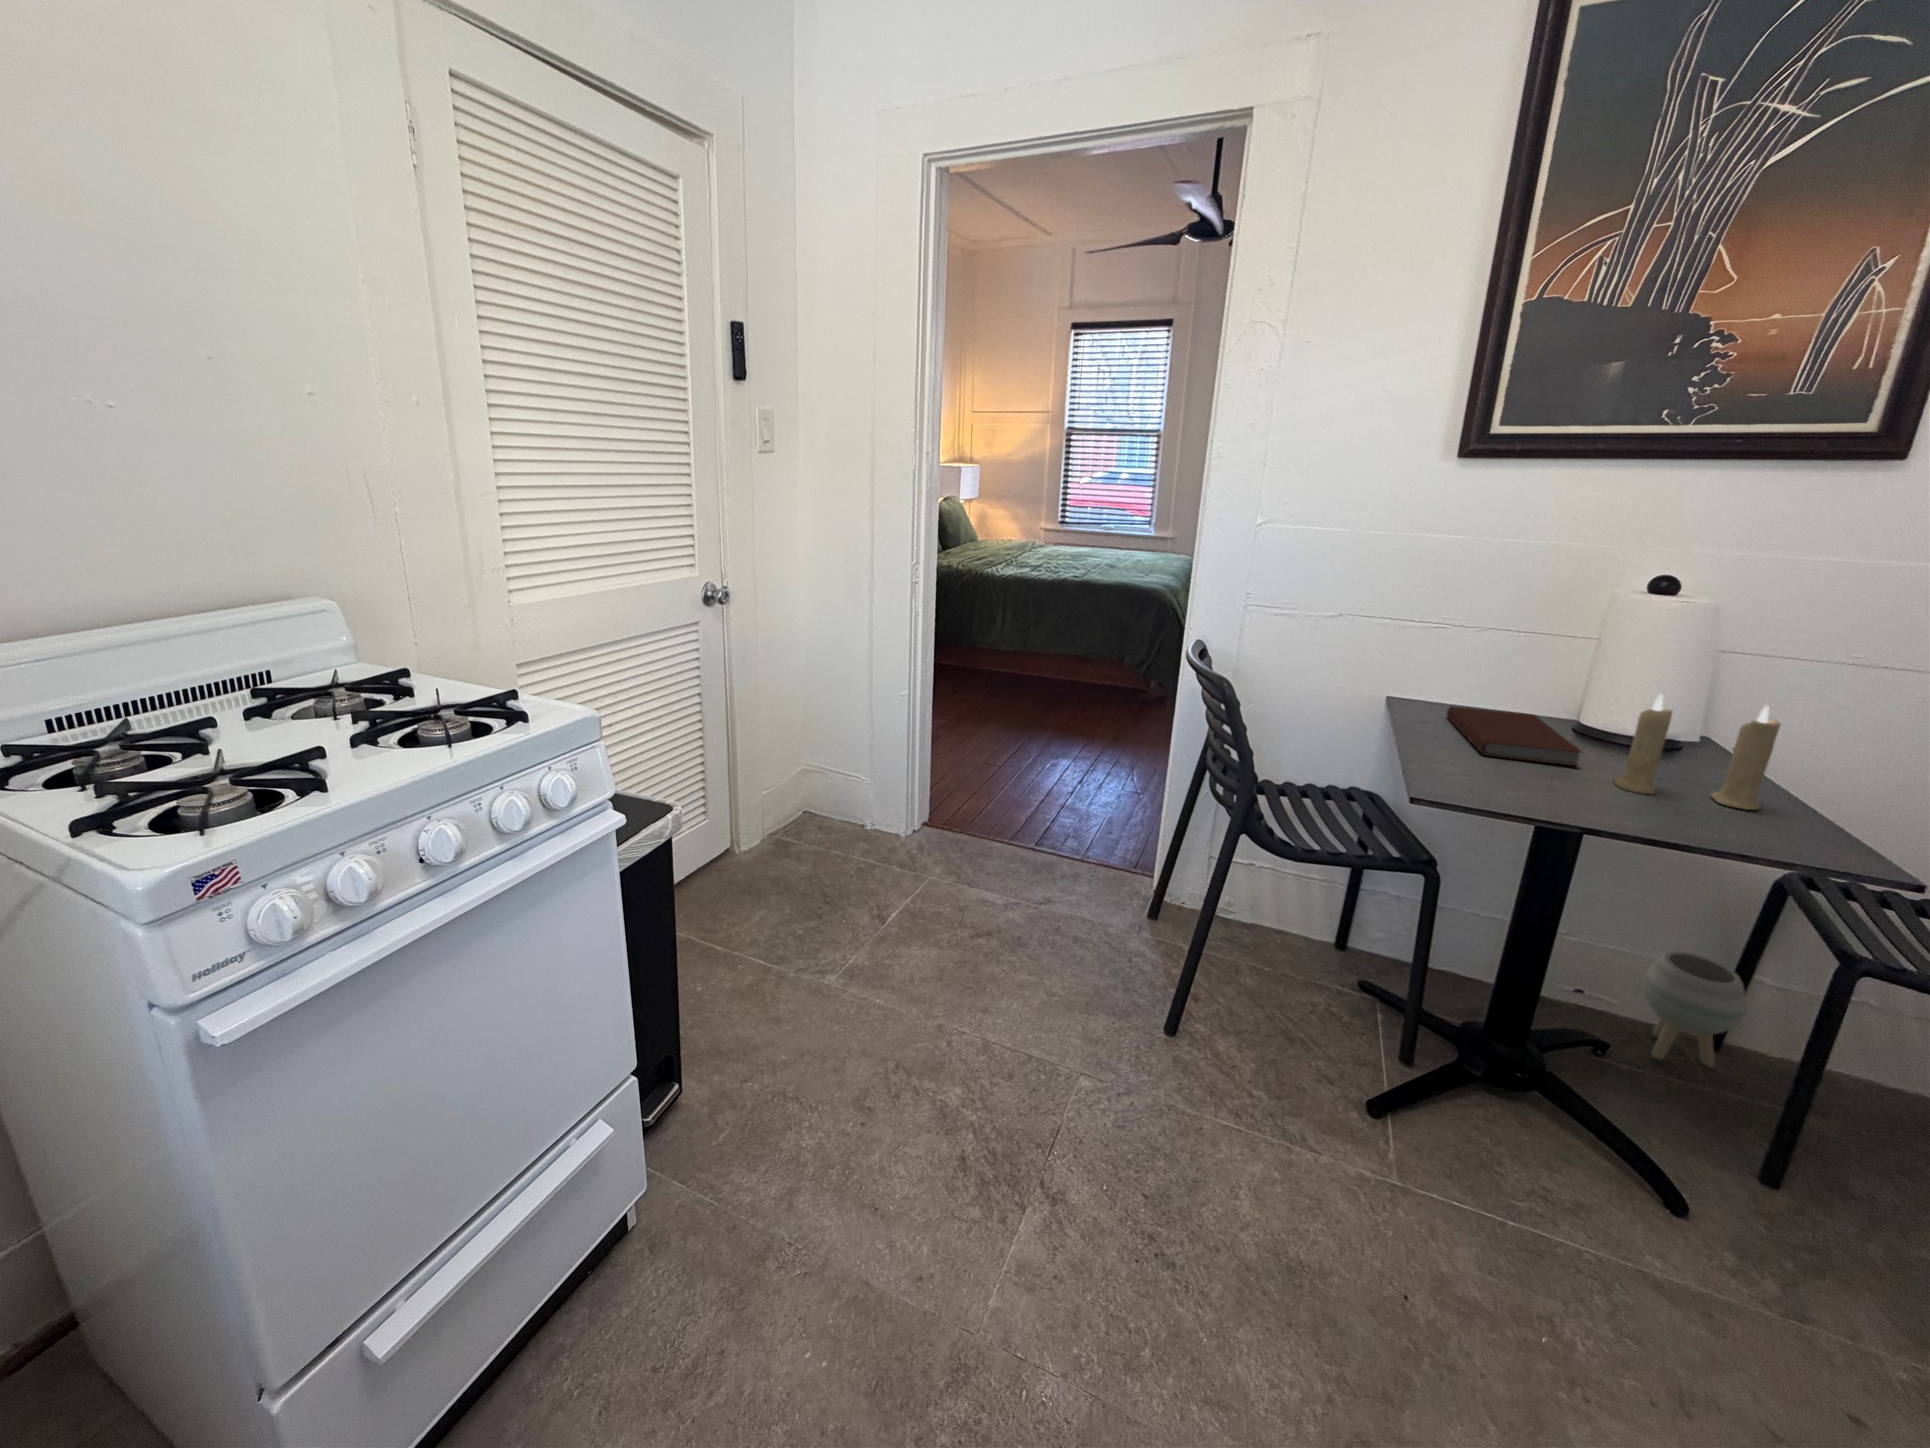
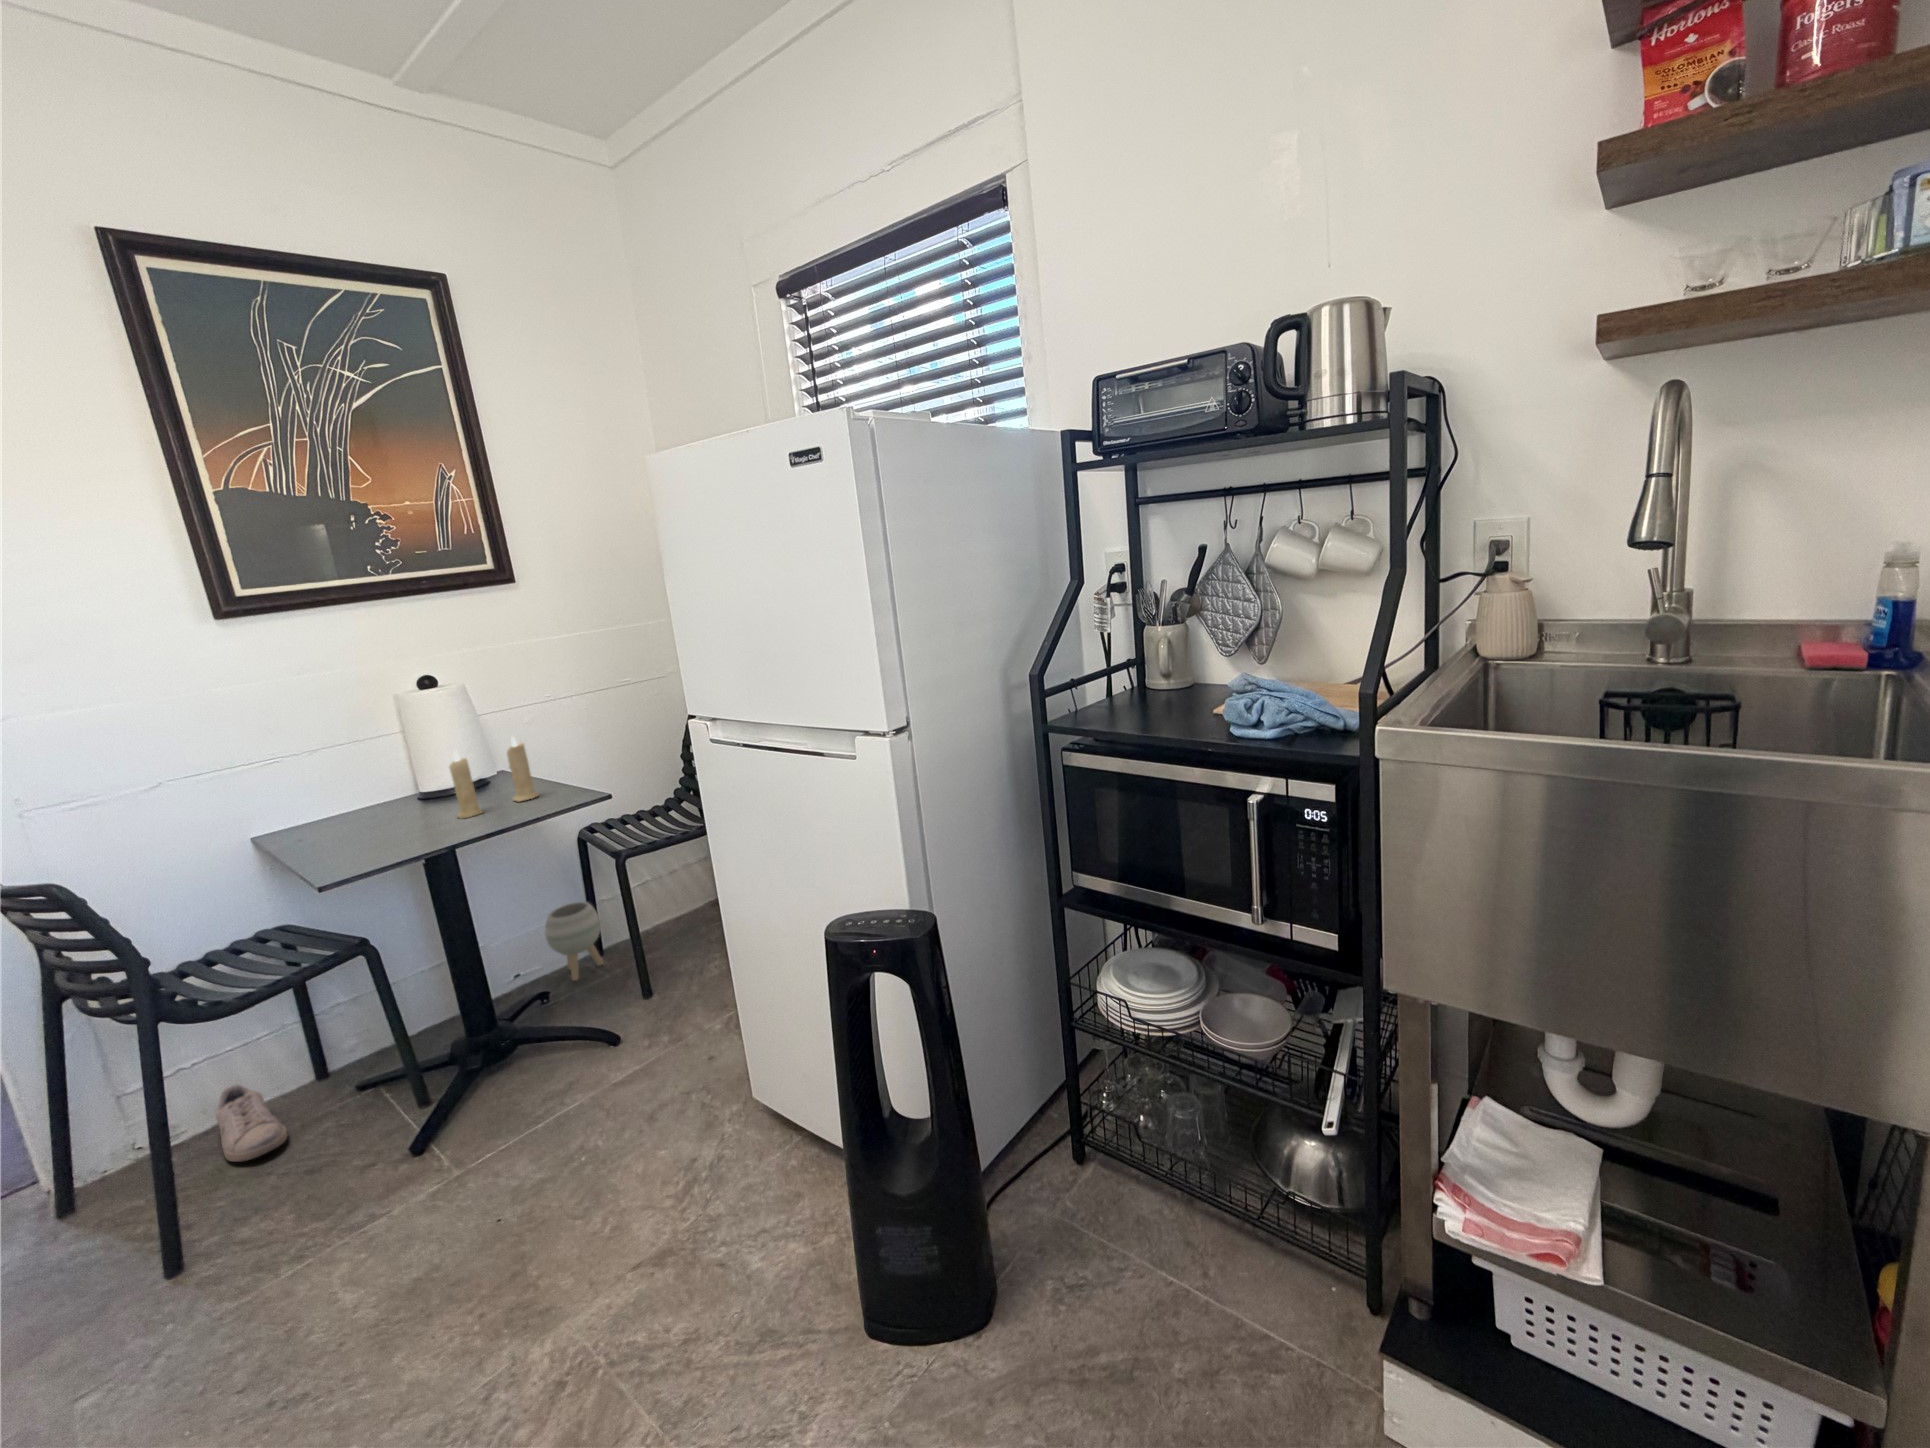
book: present [1447,706,1581,766] -> none [314,800,432,840]
shoe: none [1244,903,1291,989] -> present [216,1085,287,1162]

